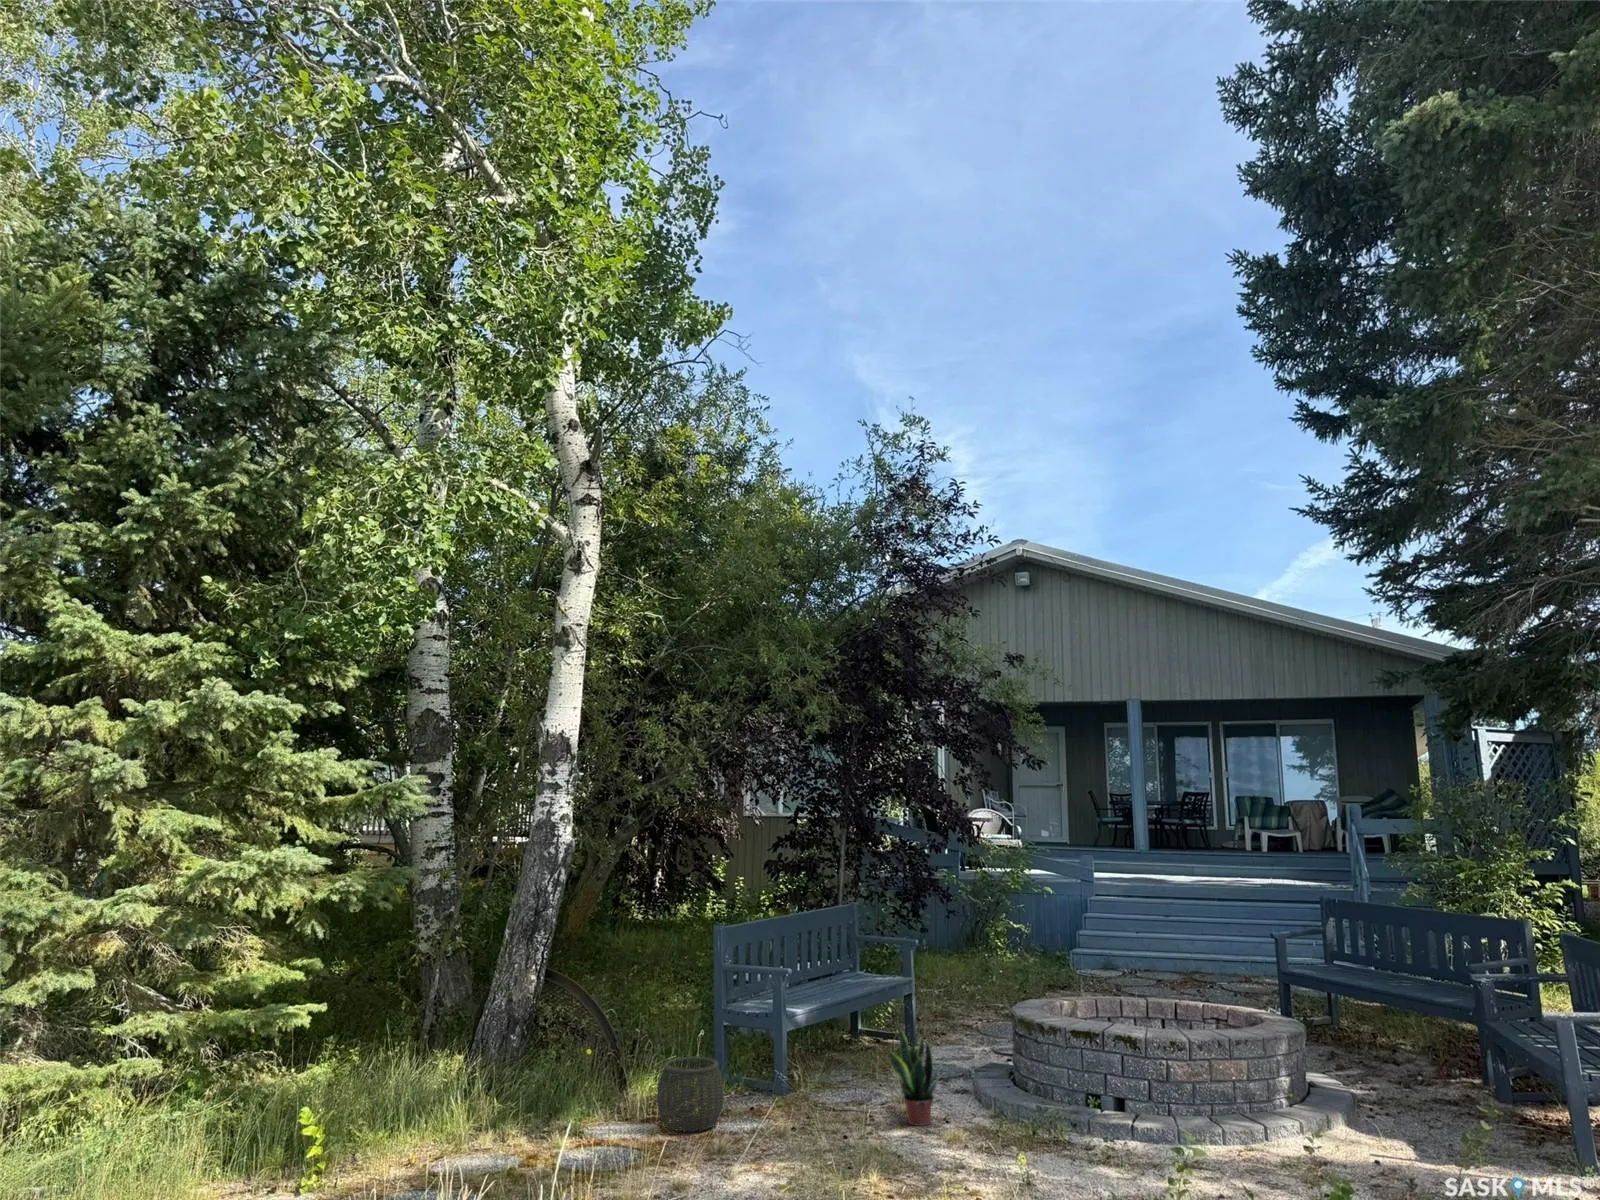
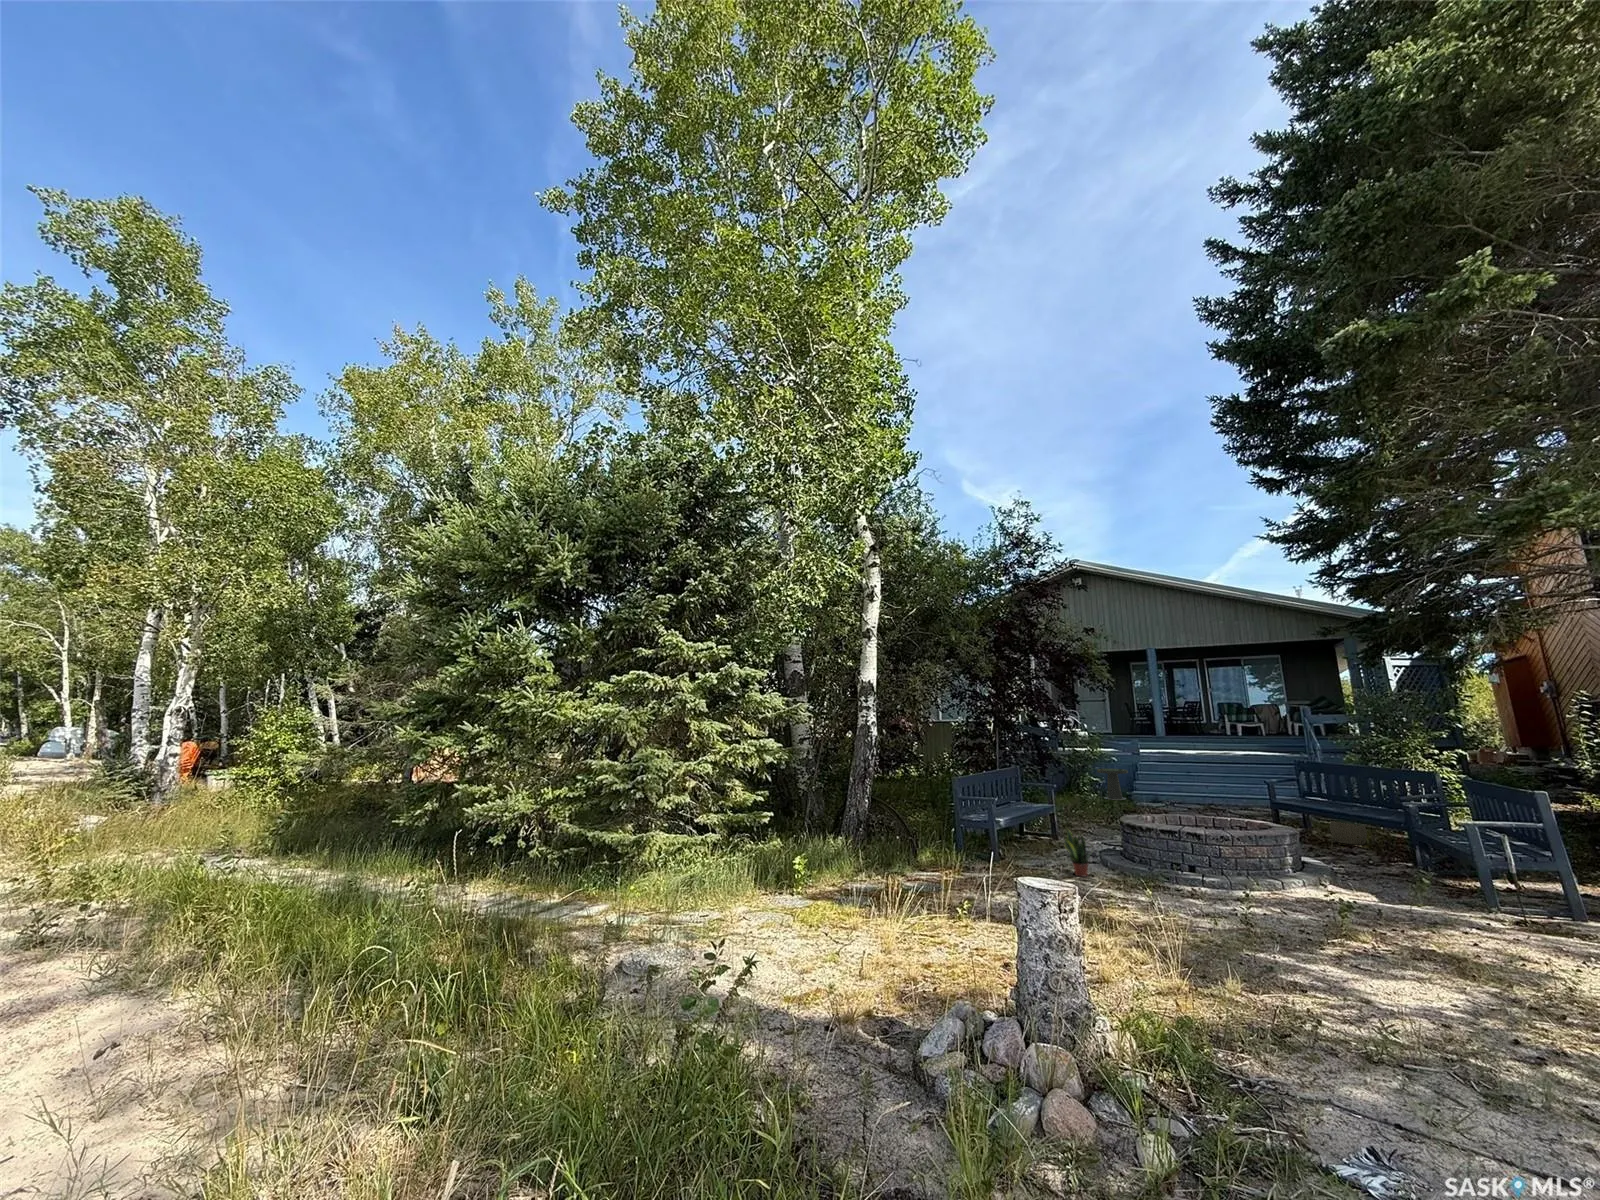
side table: none [1018,906,1069,962] -> present [1097,769,1128,800]
woven basket: present [656,1057,724,1132] -> present [1330,821,1367,845]

